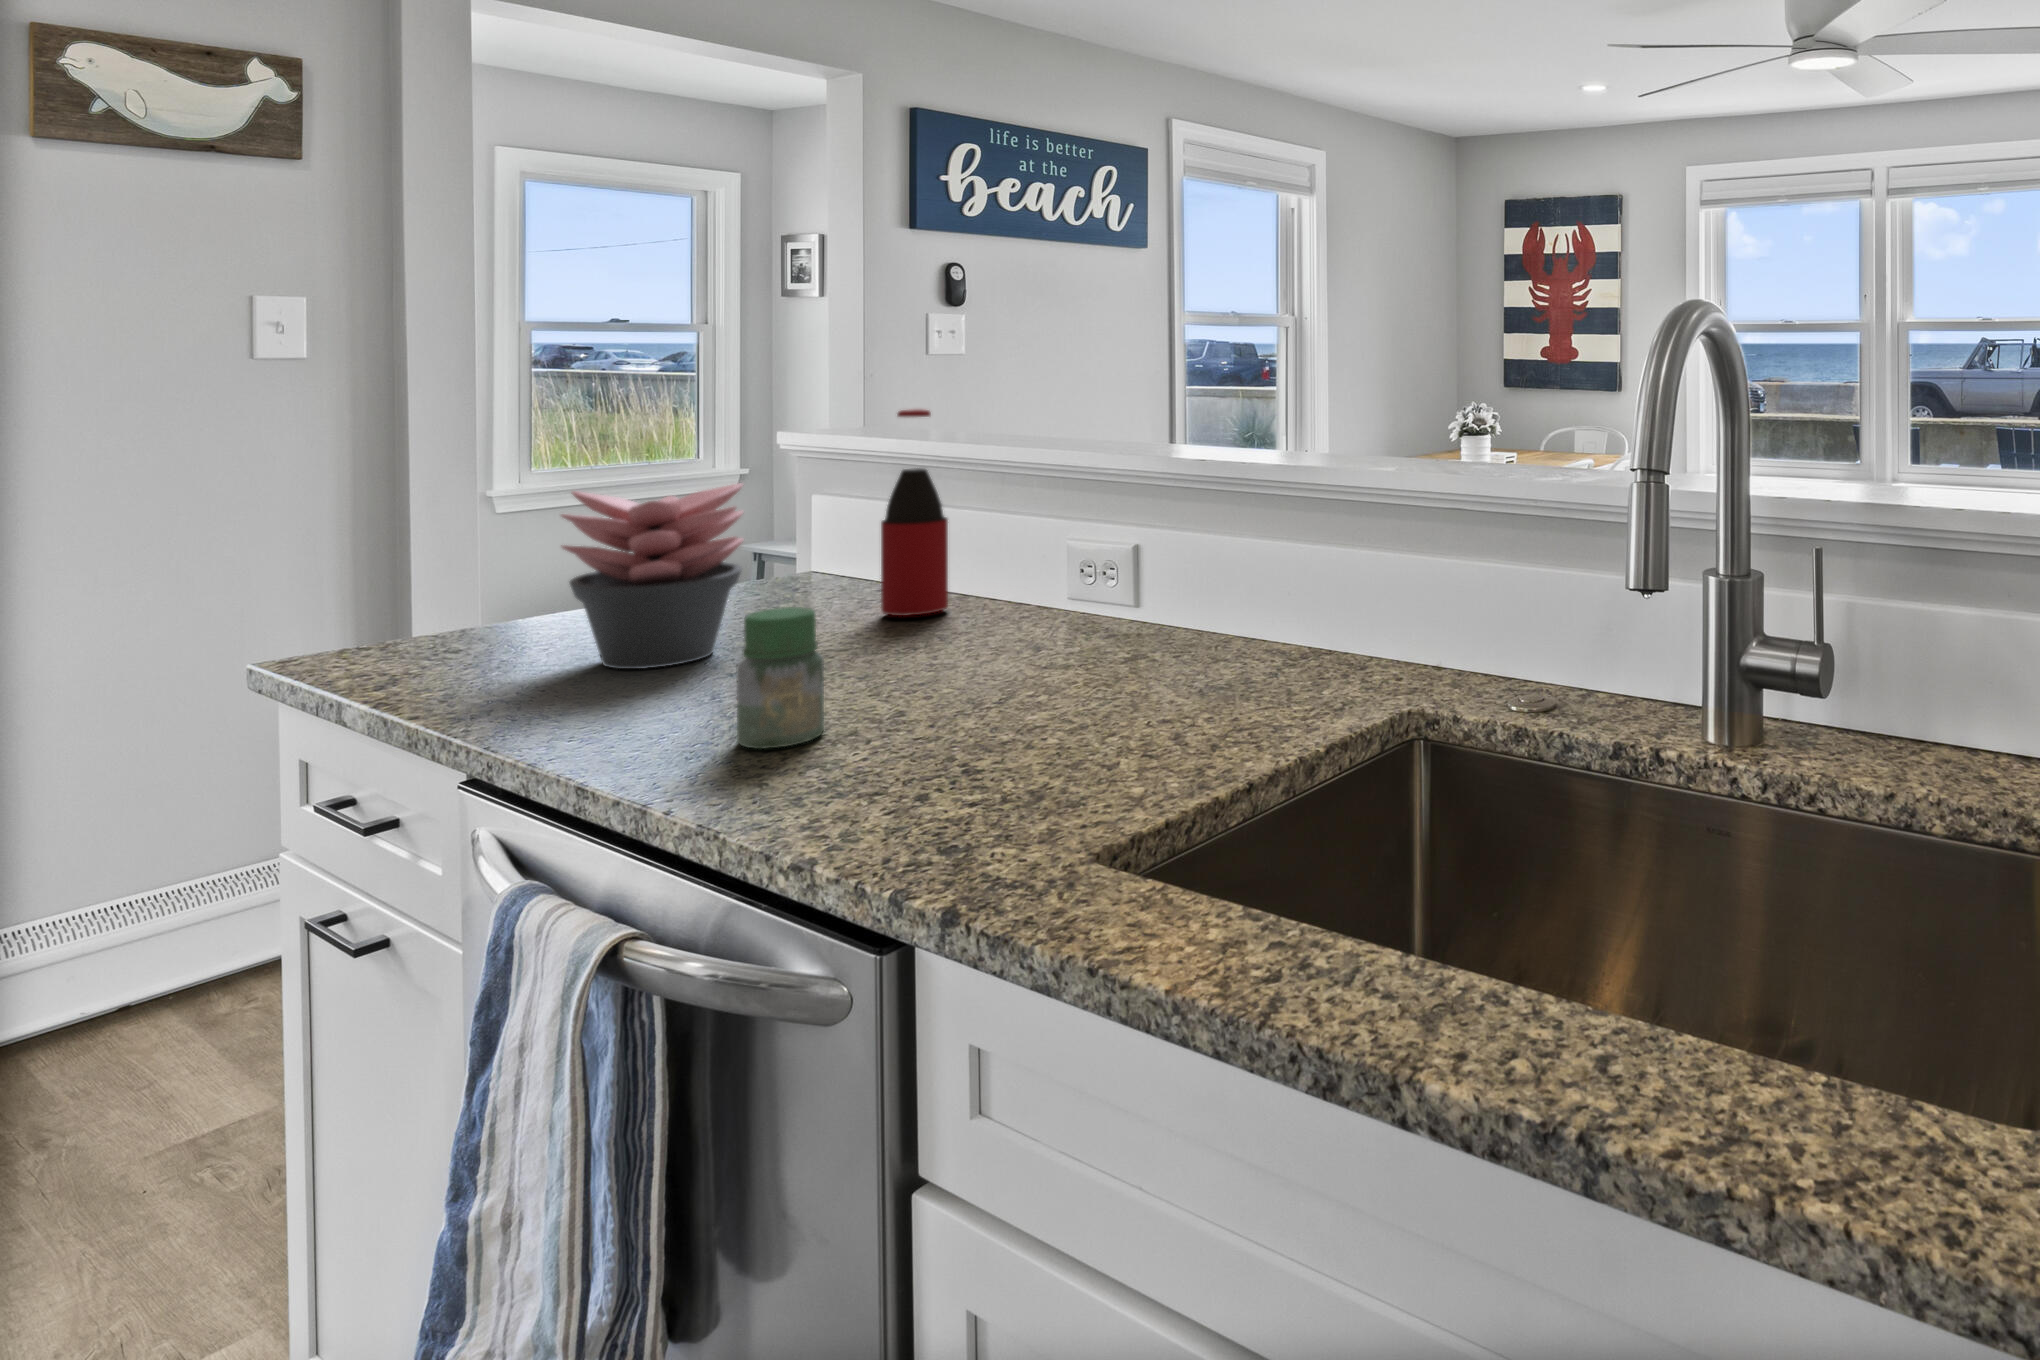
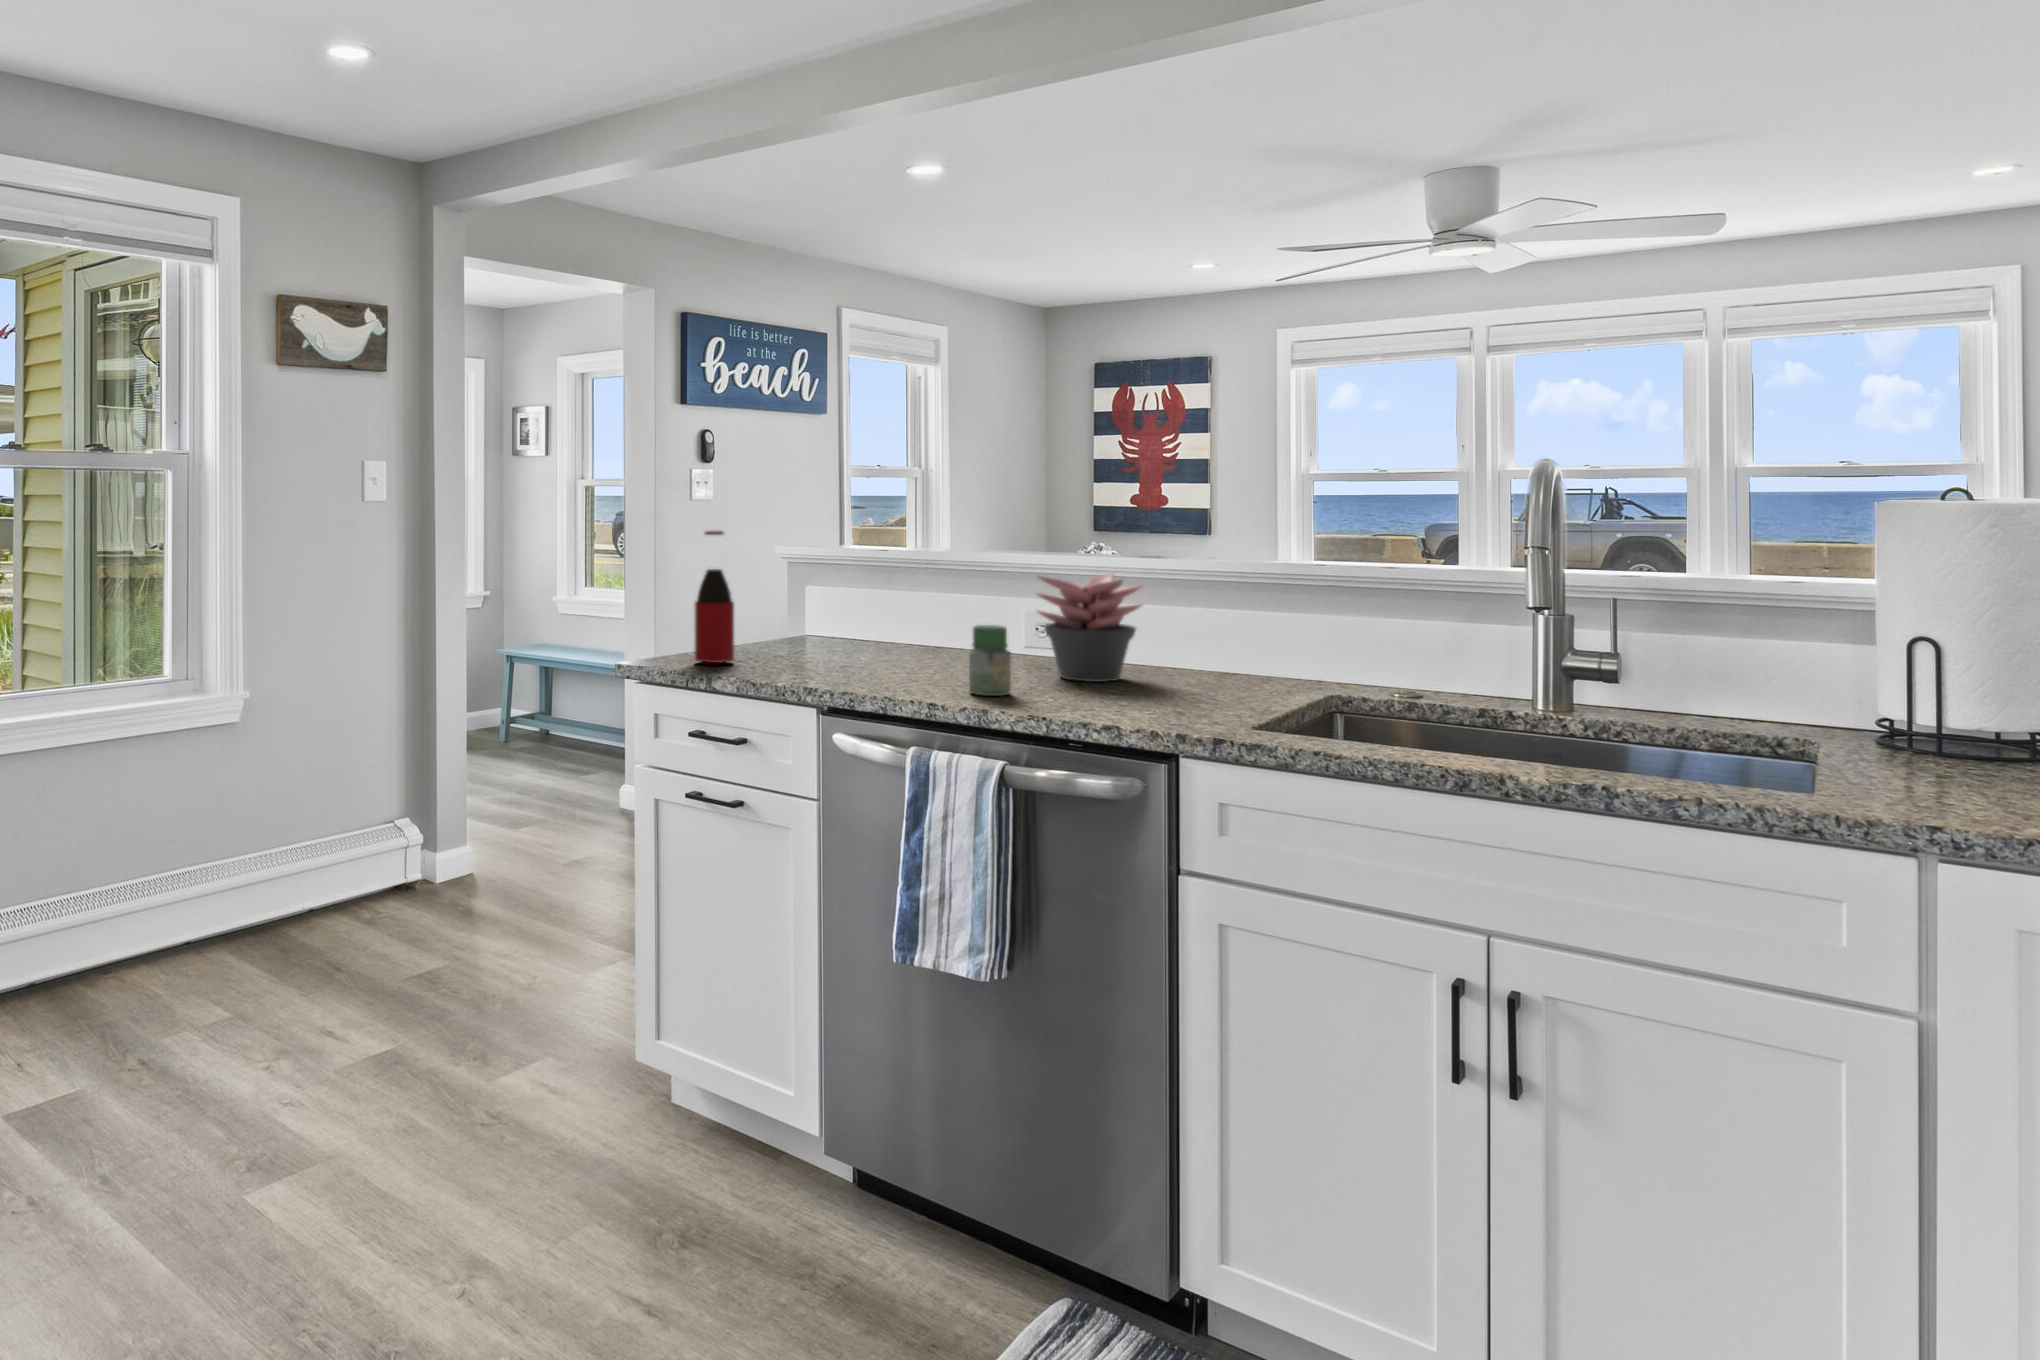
bottle: present [881,409,948,616] -> present [694,531,734,663]
succulent plant: present [561,483,743,669] -> present [1036,573,1142,682]

